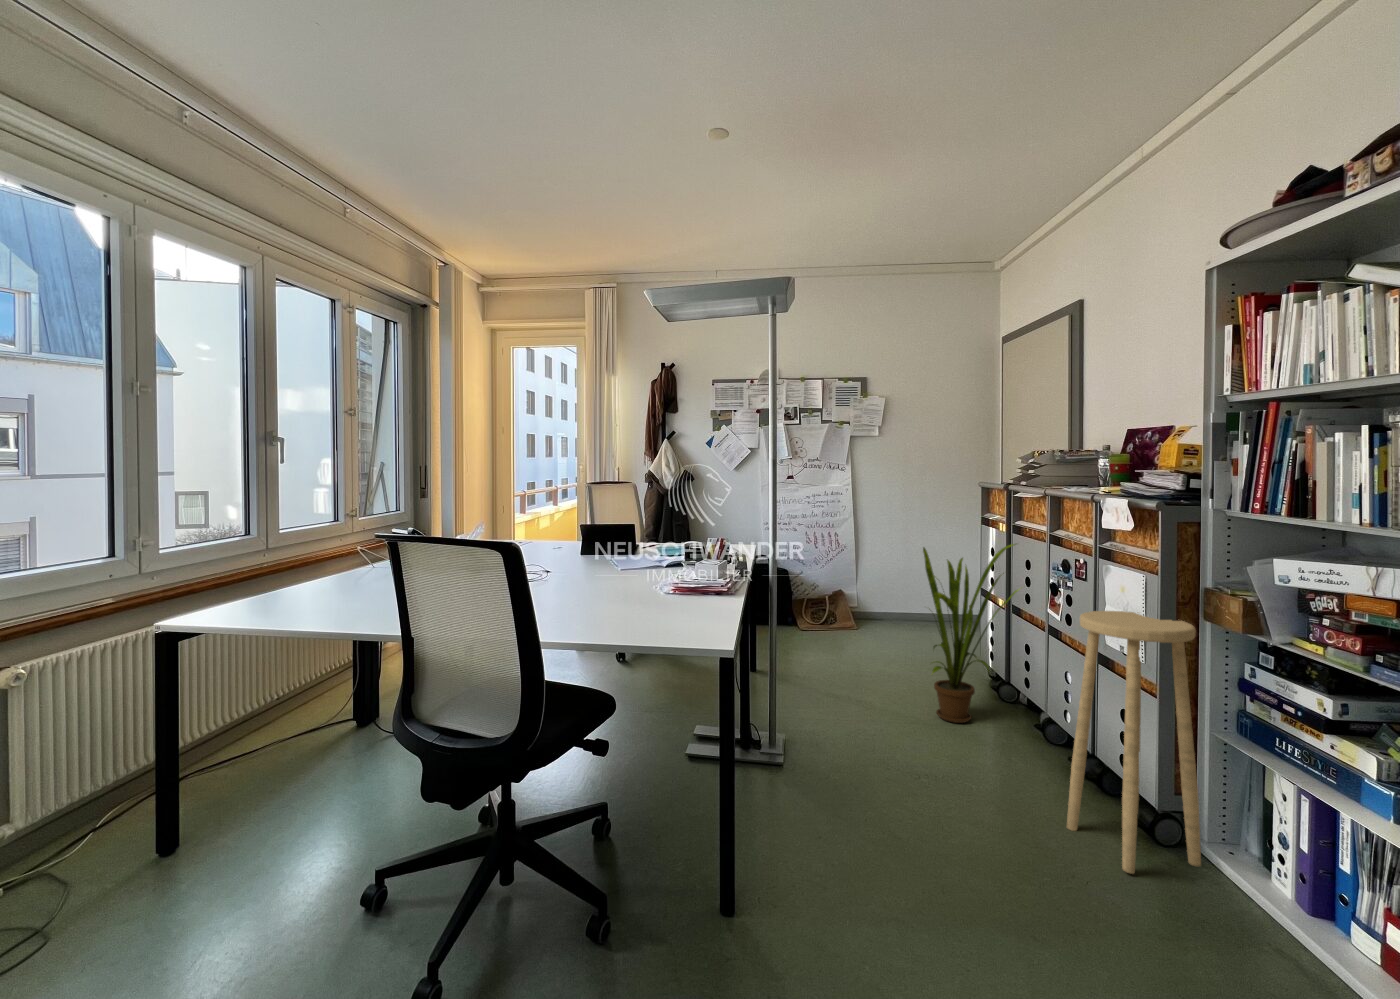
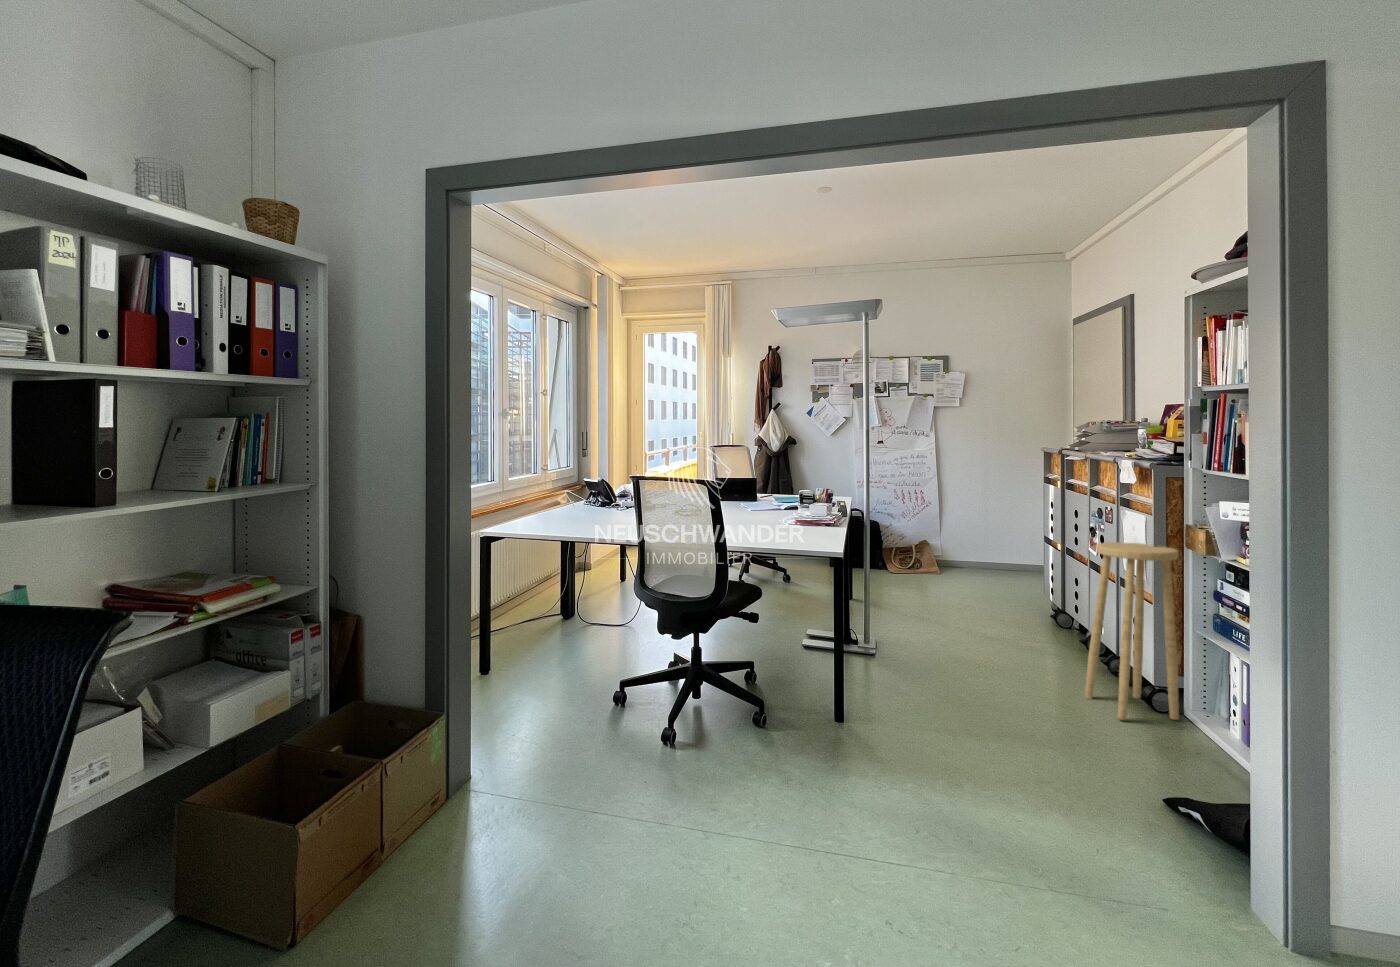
house plant: present [923,544,1018,723] -> none [988,497,1074,638]

